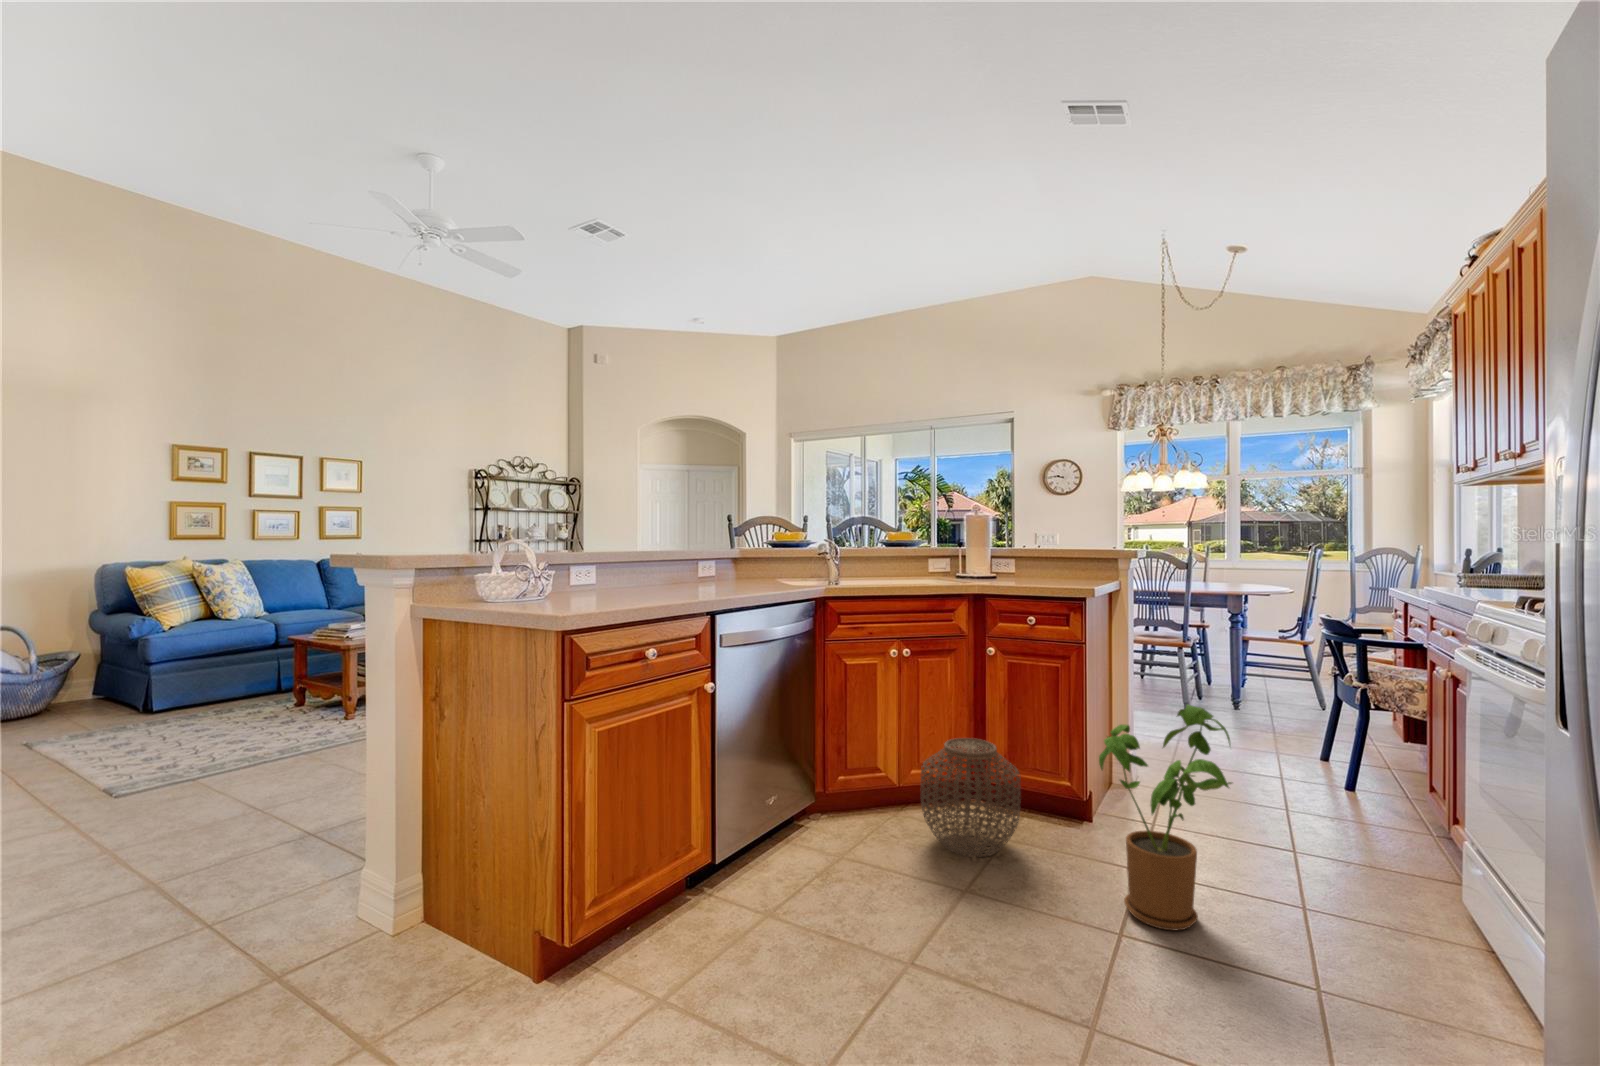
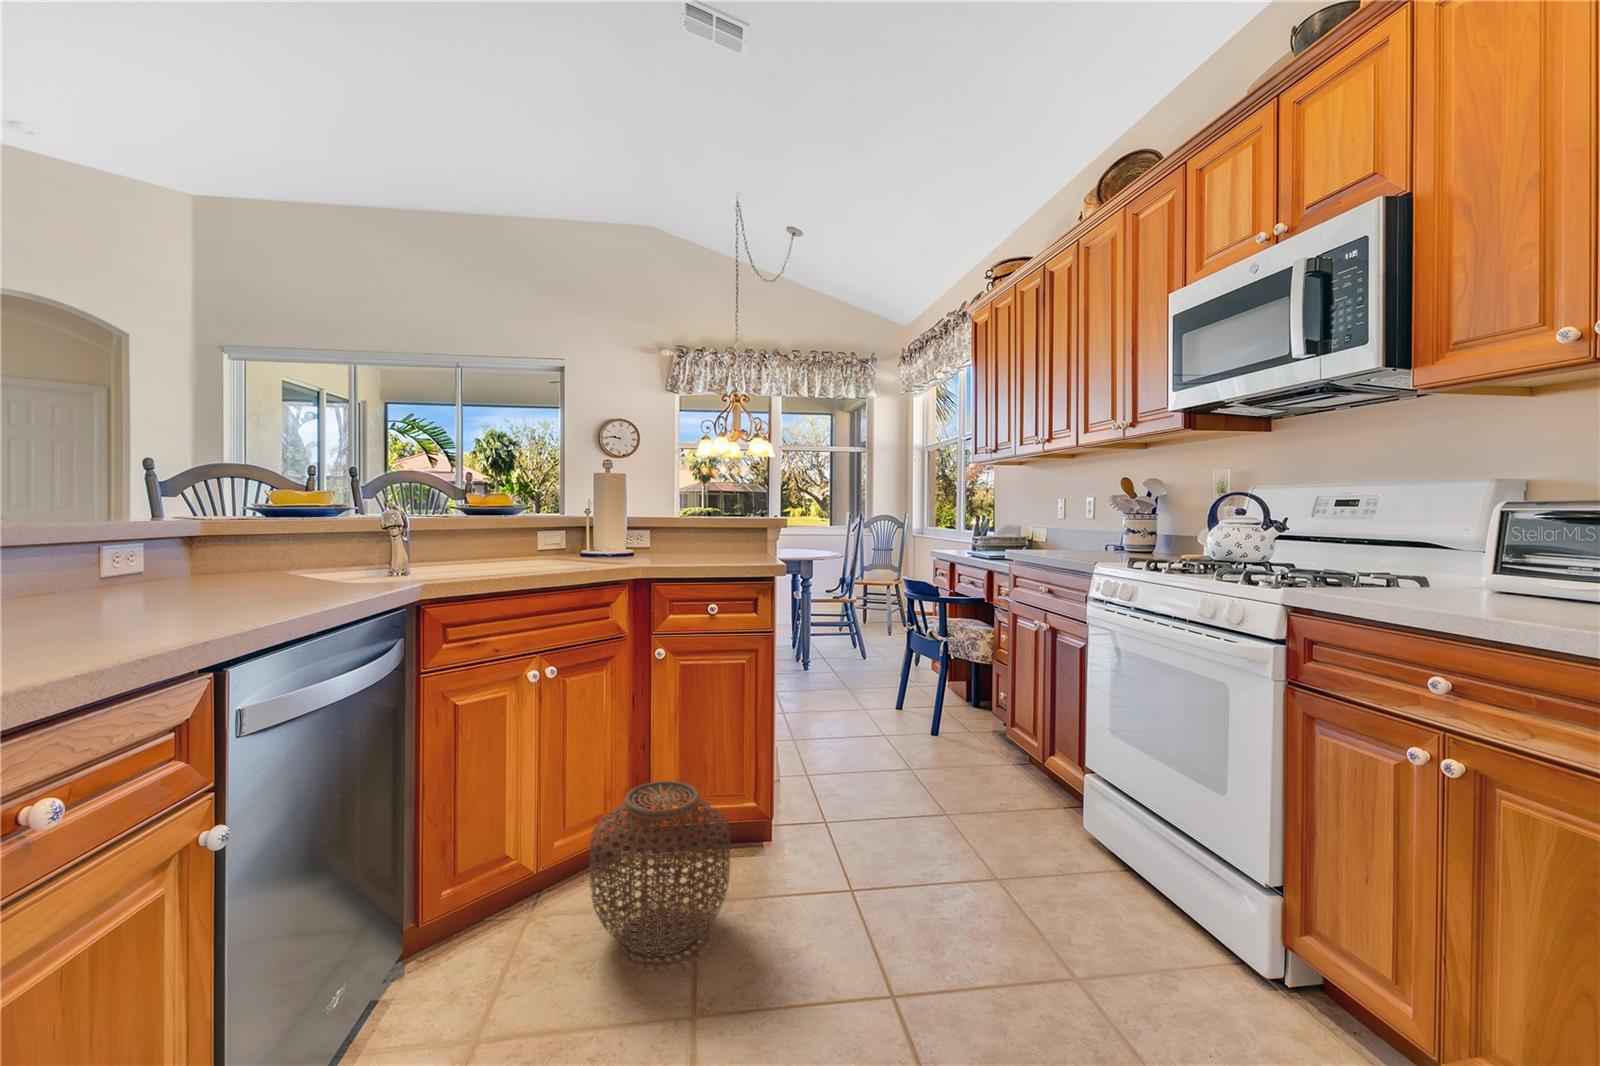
house plant: present [1099,704,1232,931] -> none [847,701,1017,978]

